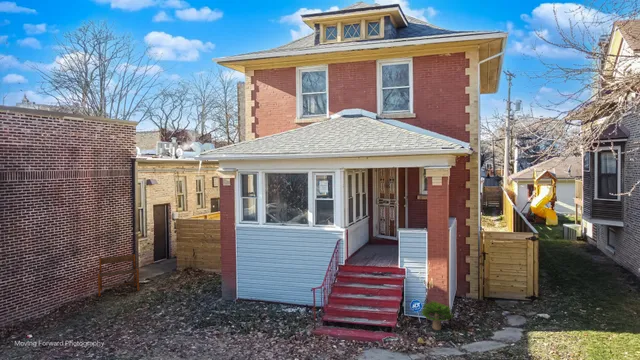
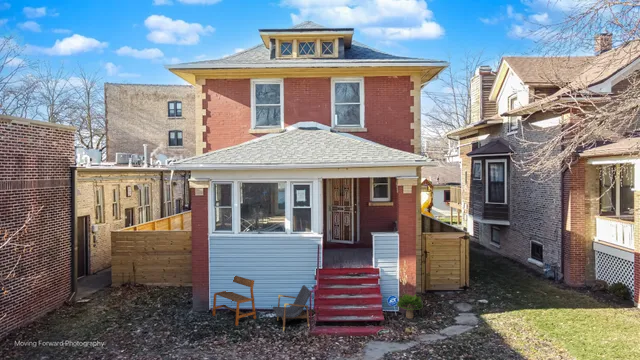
bench: present [98,254,139,296] -> present [213,276,256,326]
lounge chair: none [284,281,322,327] -> present [273,285,311,331]

